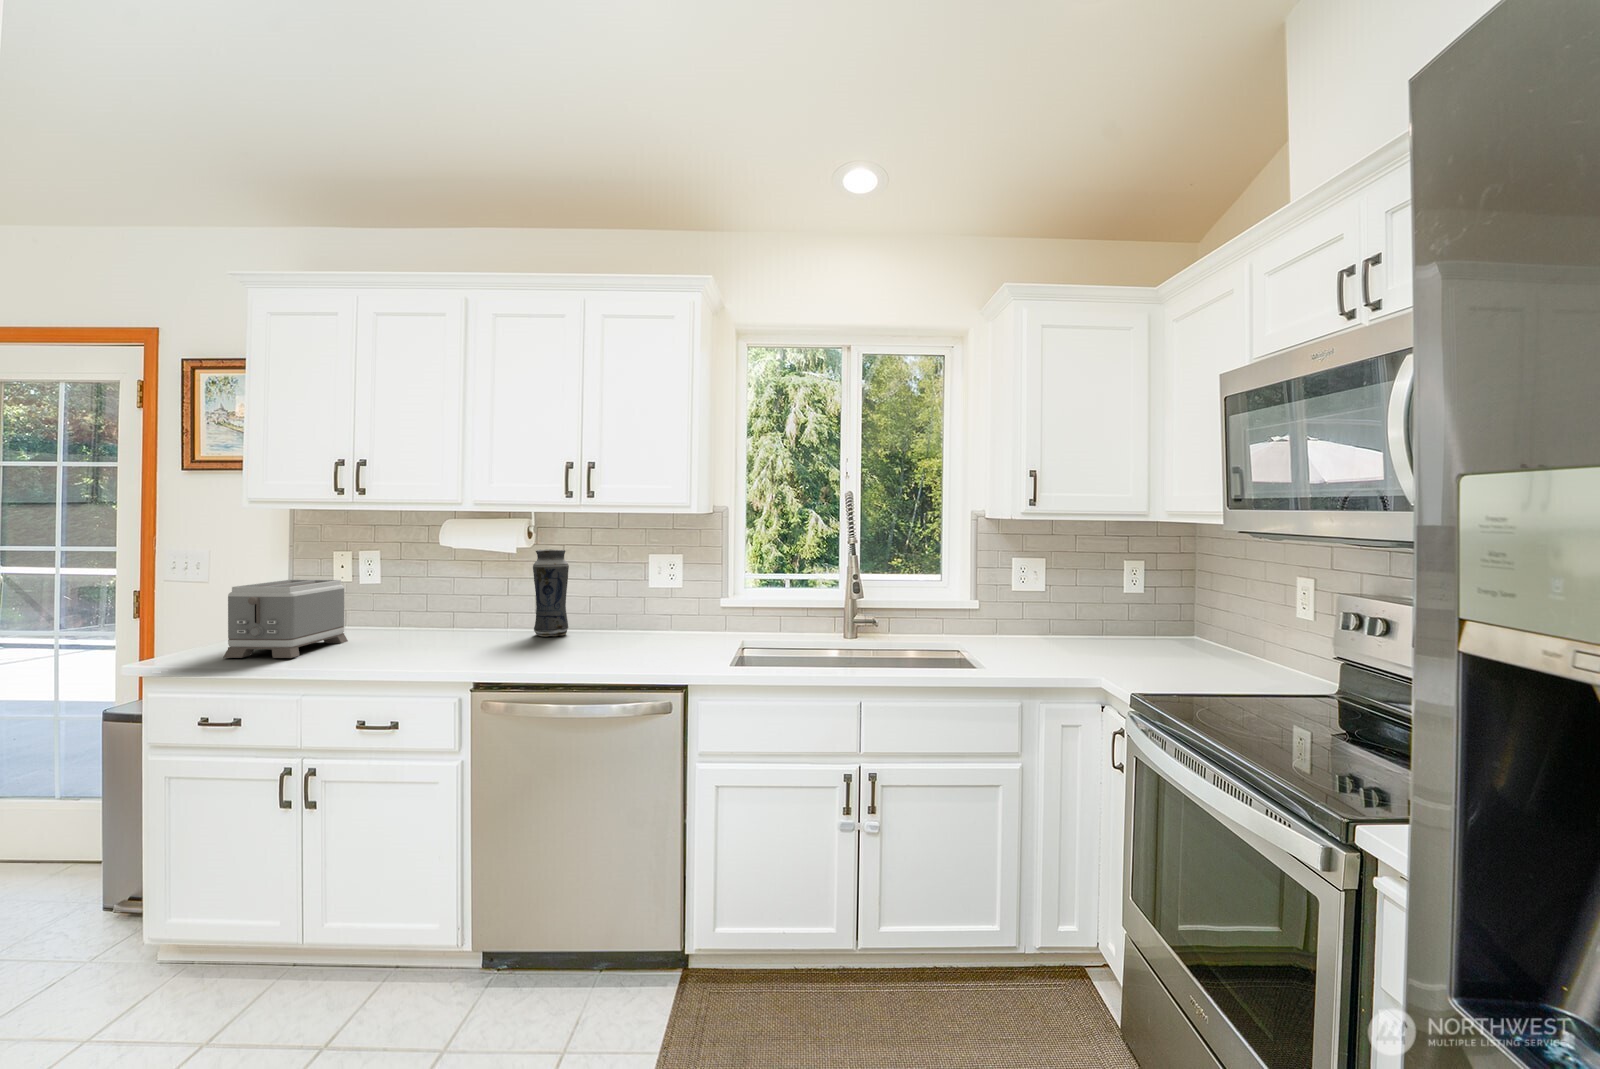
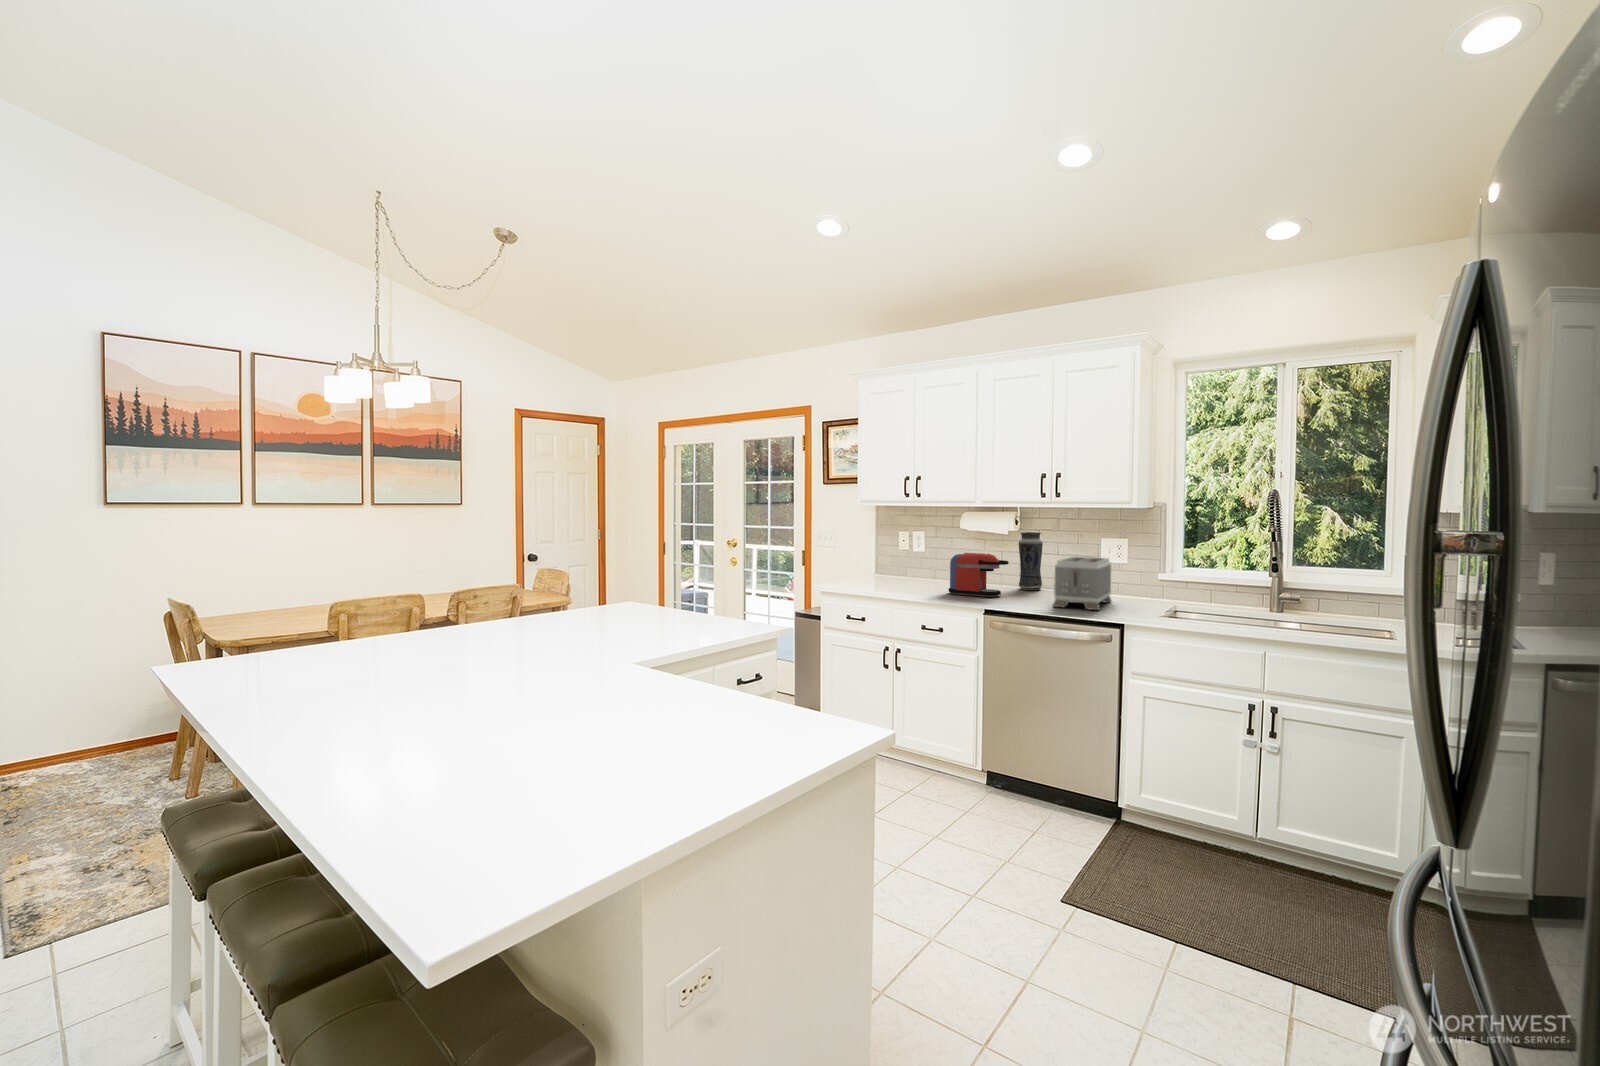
toaster: present [223,580,348,658] -> present [1053,557,1112,610]
coffee maker: none [417,585,518,655] -> present [949,553,1009,597]

